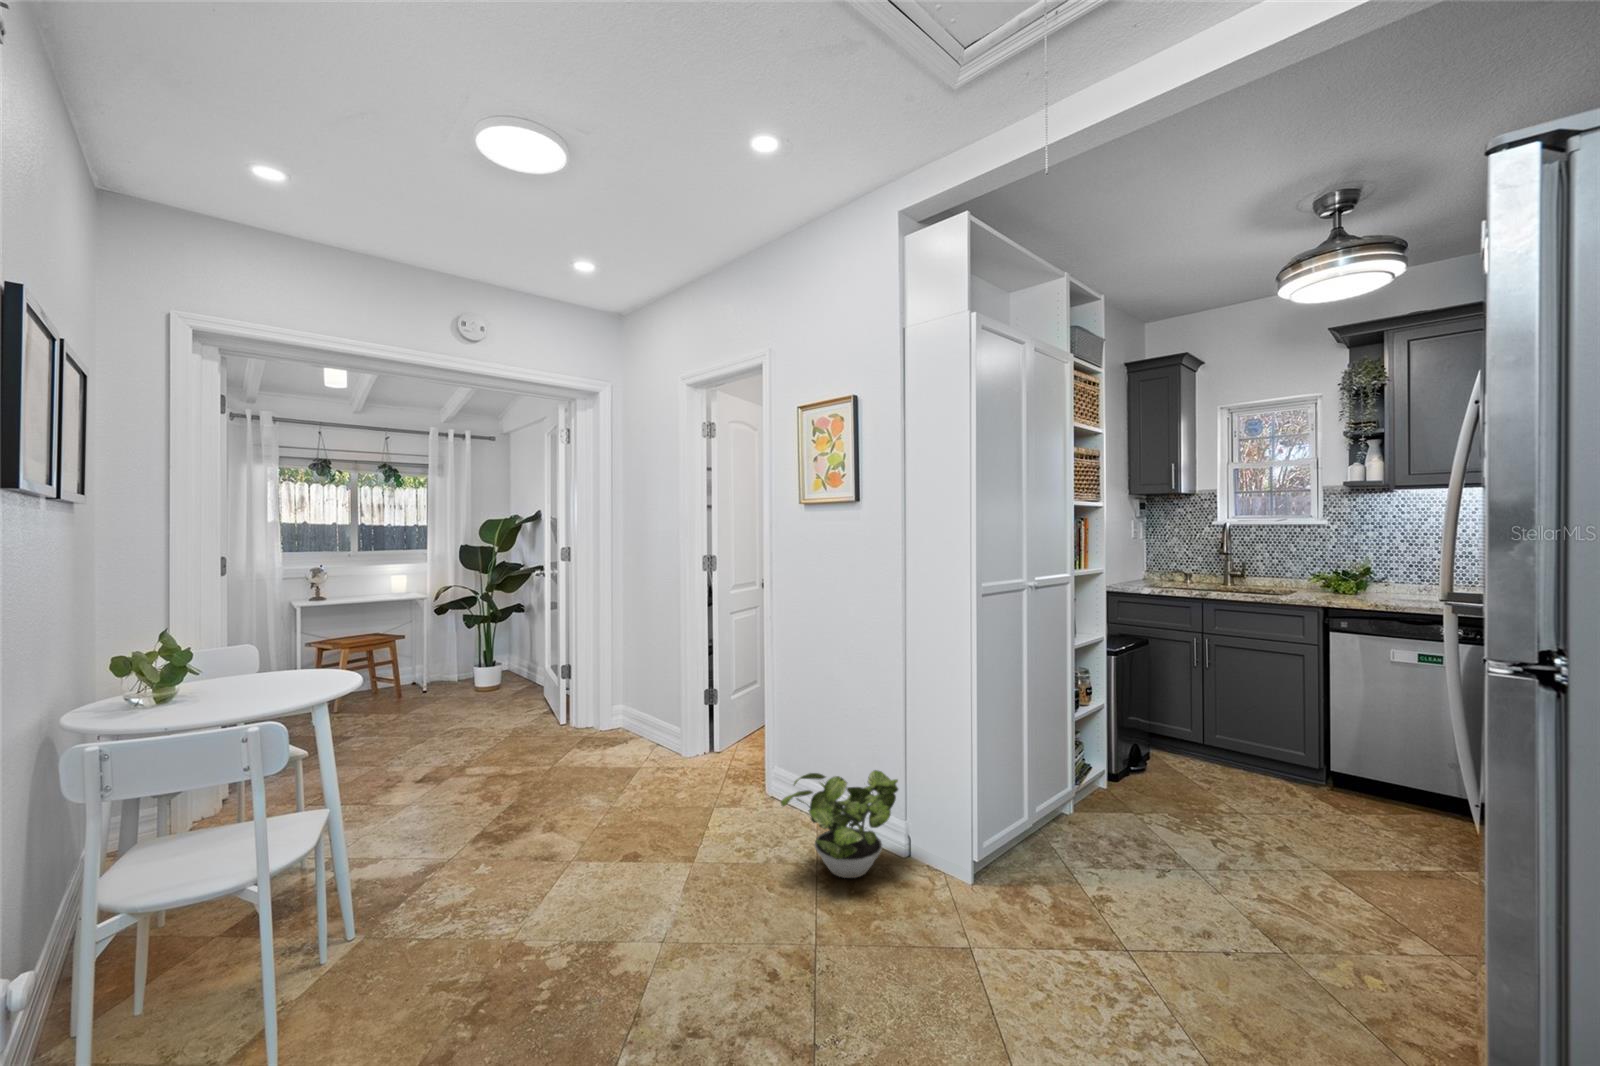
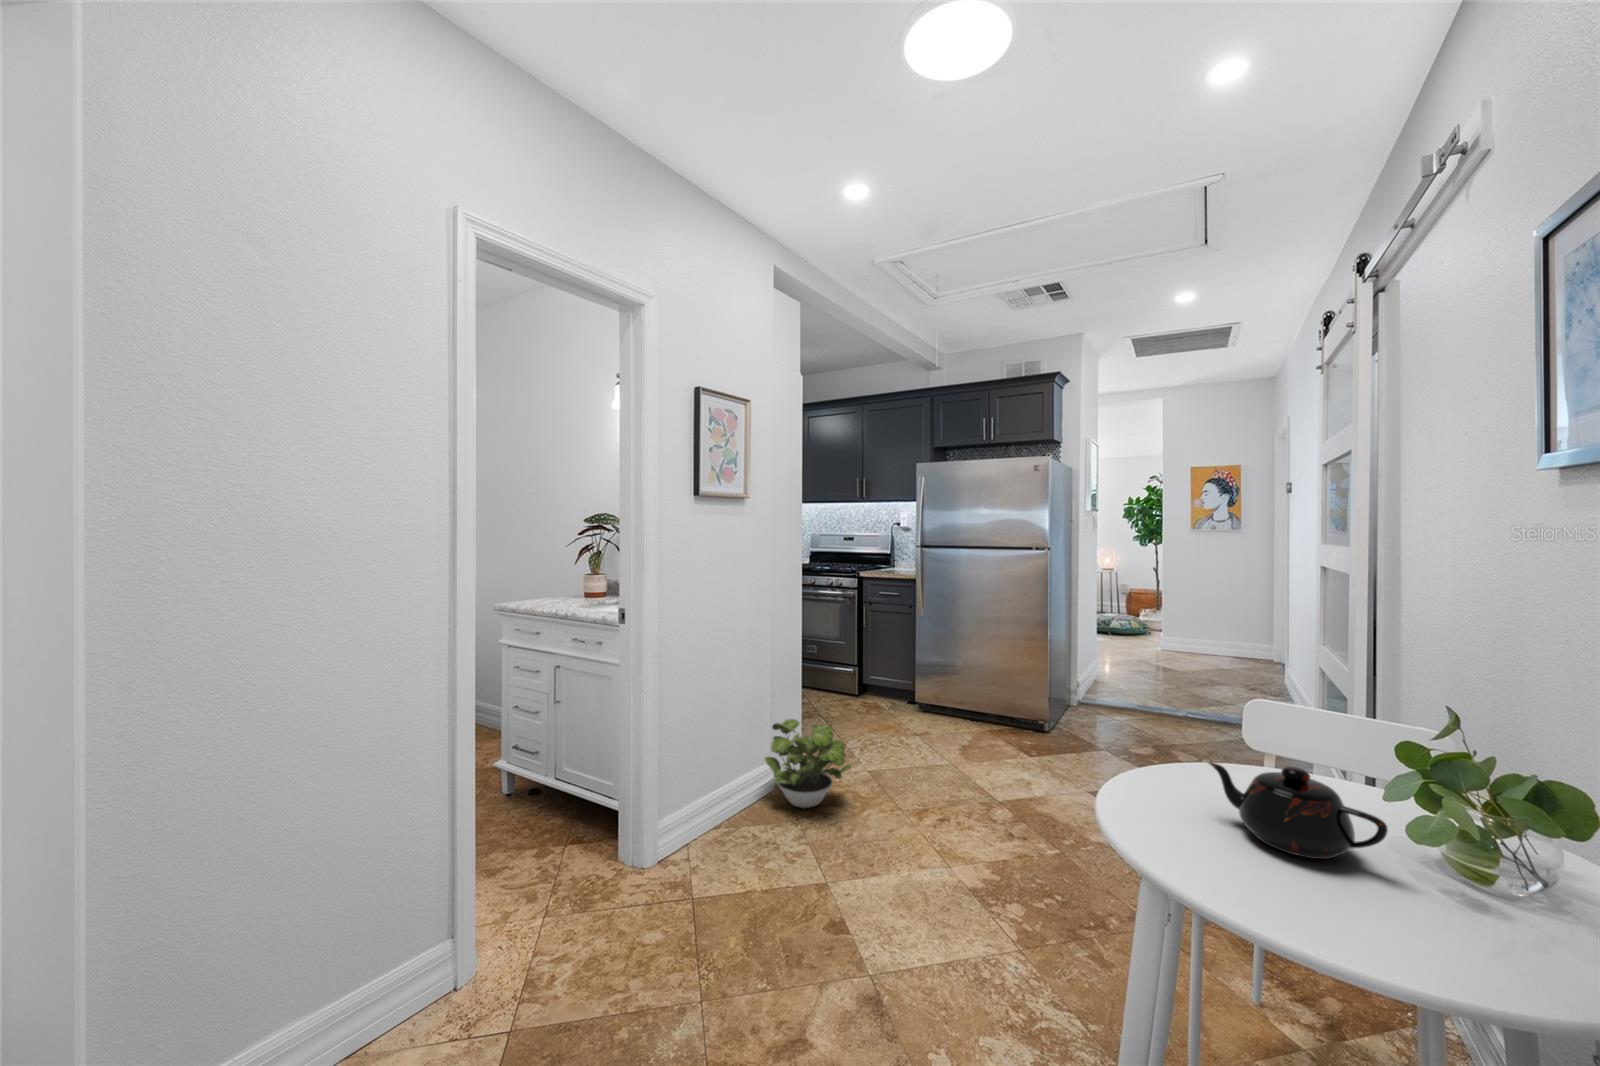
teapot: none [211,651,307,694] -> present [1209,762,1388,859]

